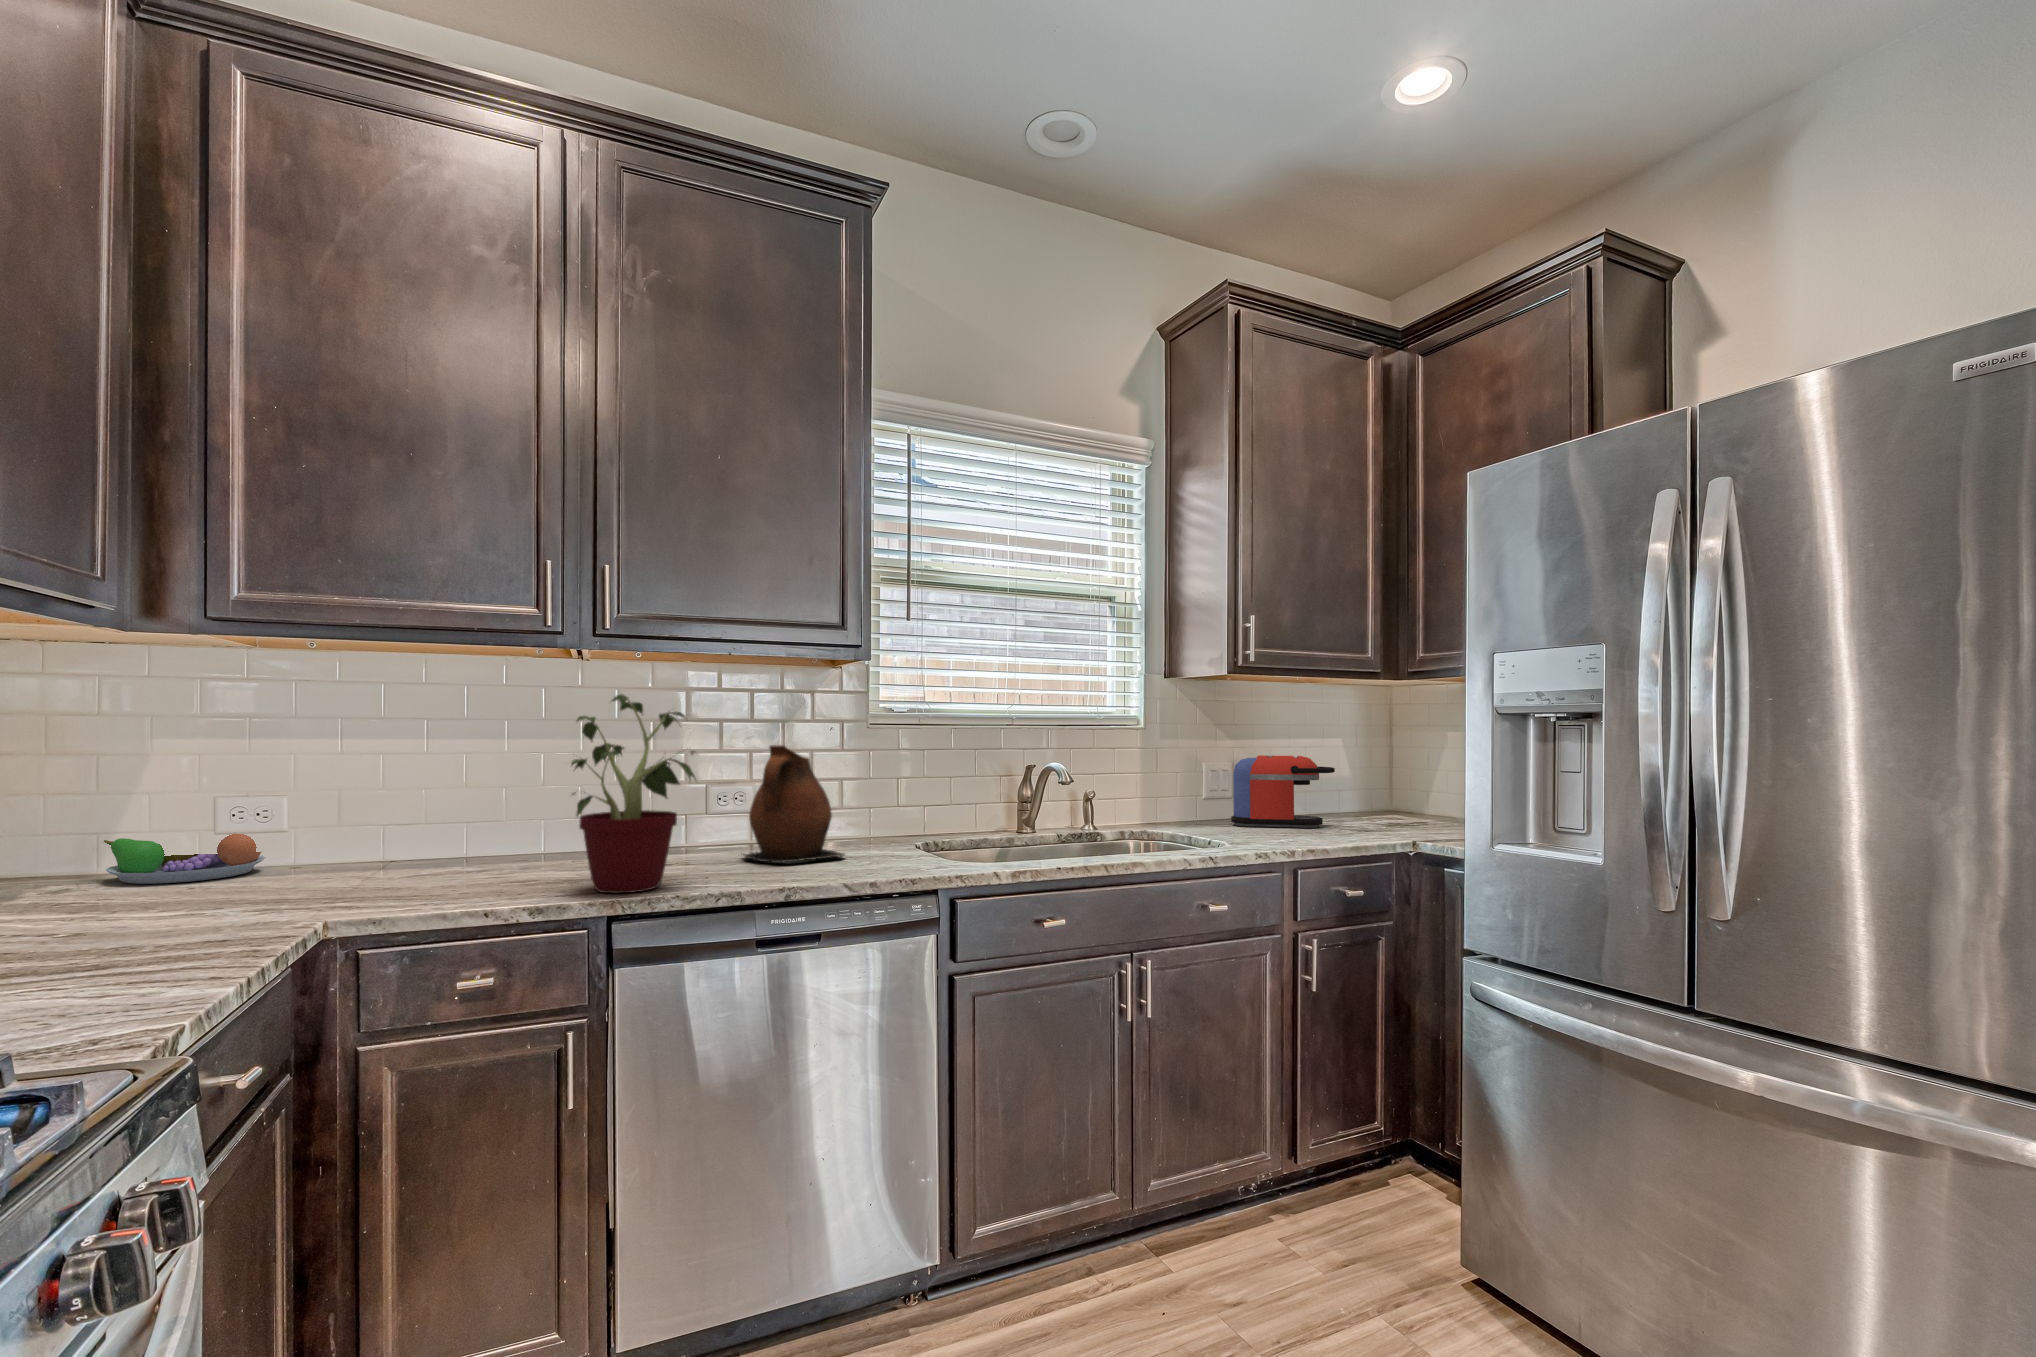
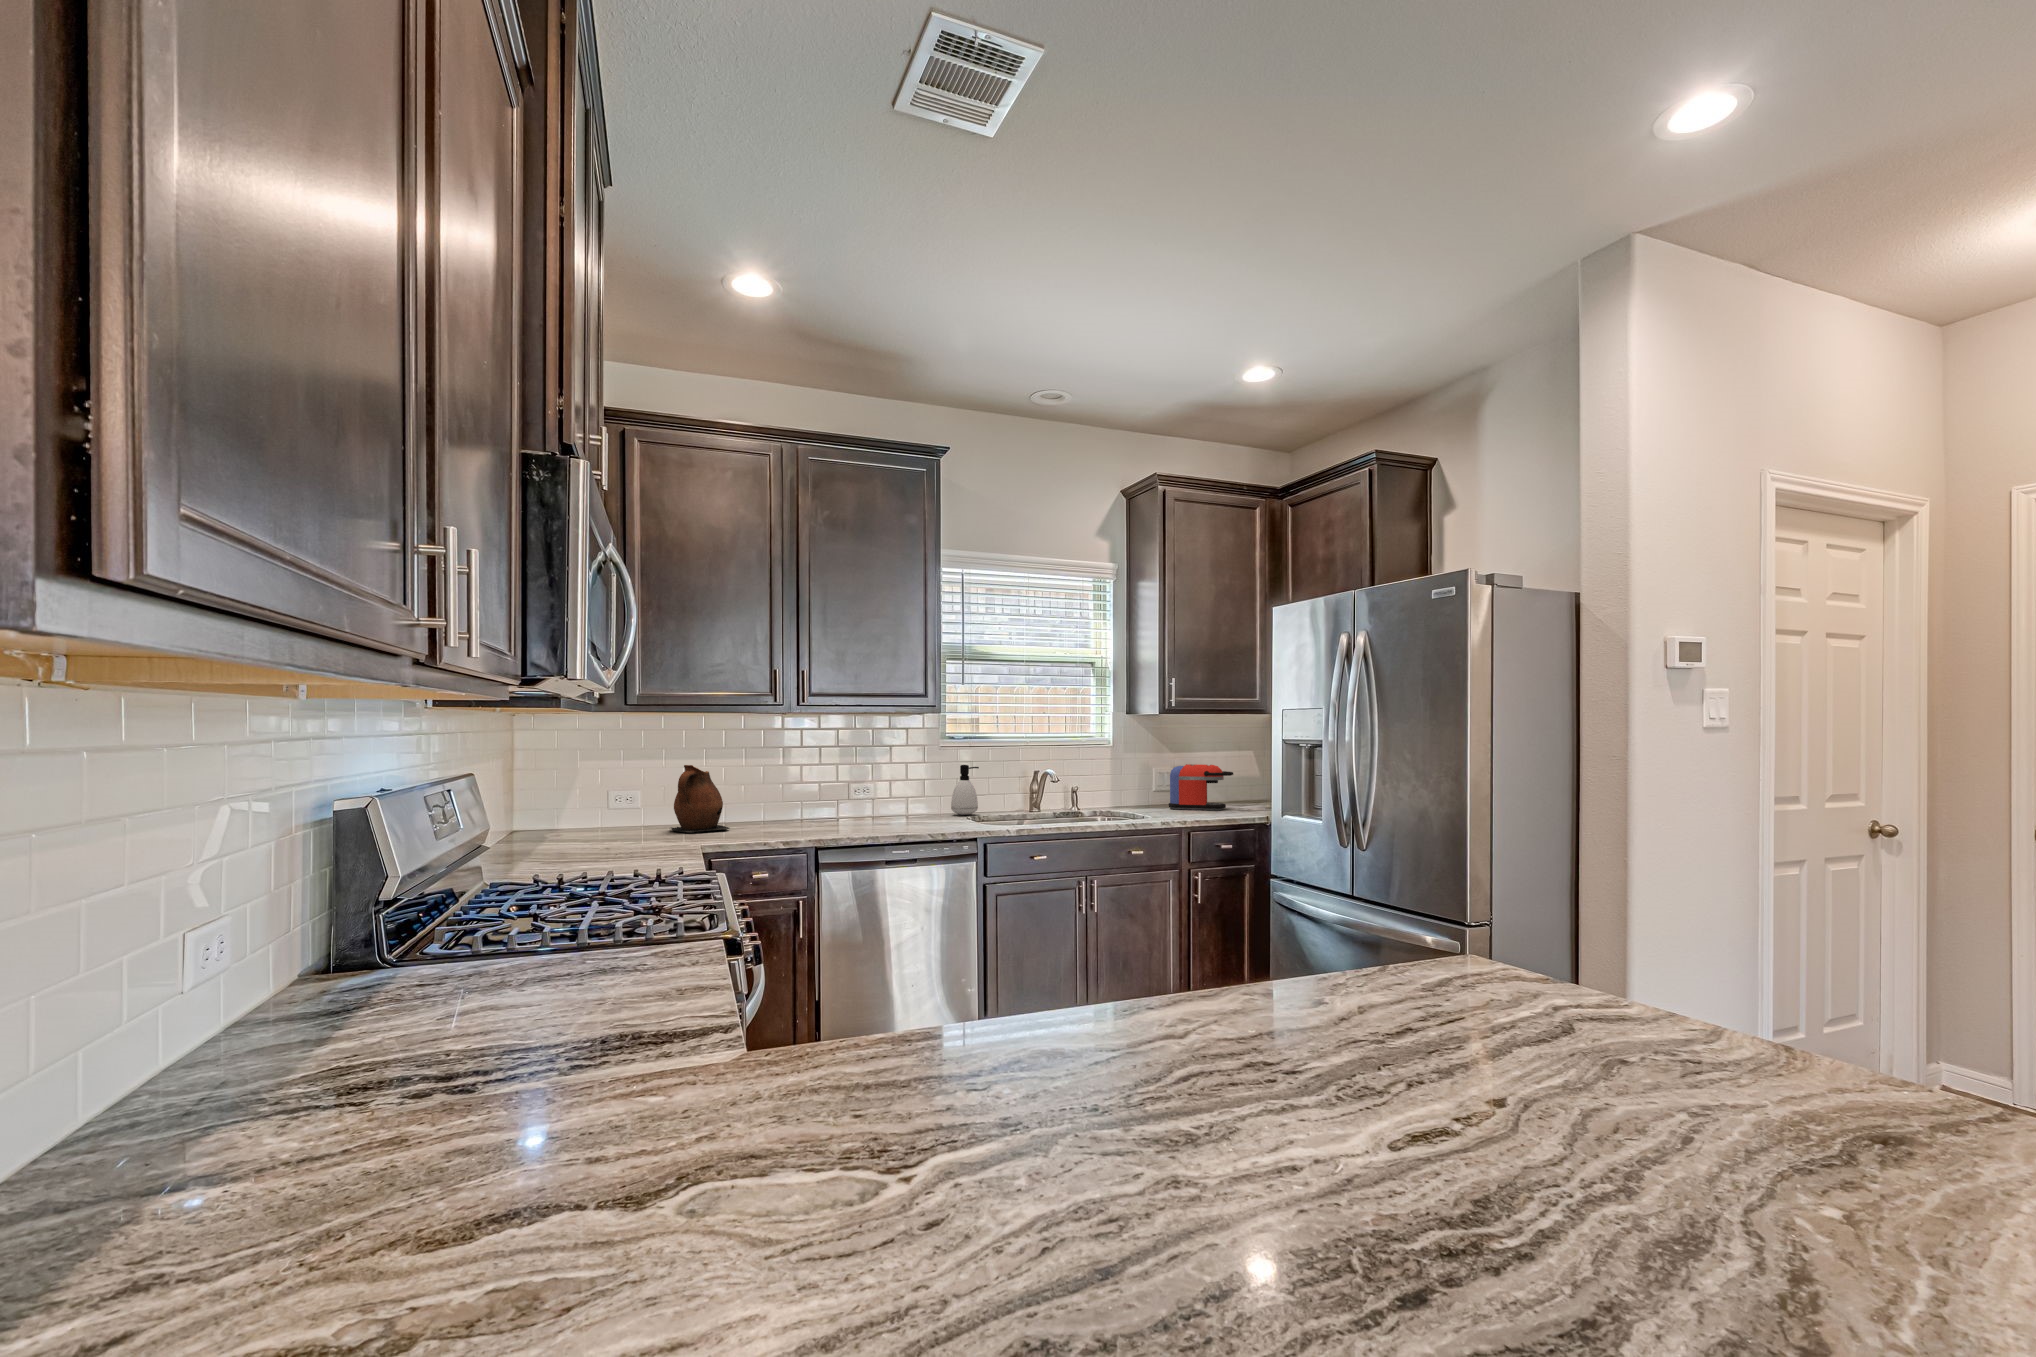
potted plant: present [571,694,695,893] -> none [795,738,856,836]
ceramic pitcher: present [744,745,845,863] -> present [671,765,730,832]
soap dispenser: none [887,754,934,838] -> present [951,765,979,815]
fruit bowl: present [104,834,265,884] -> none [565,804,636,832]

